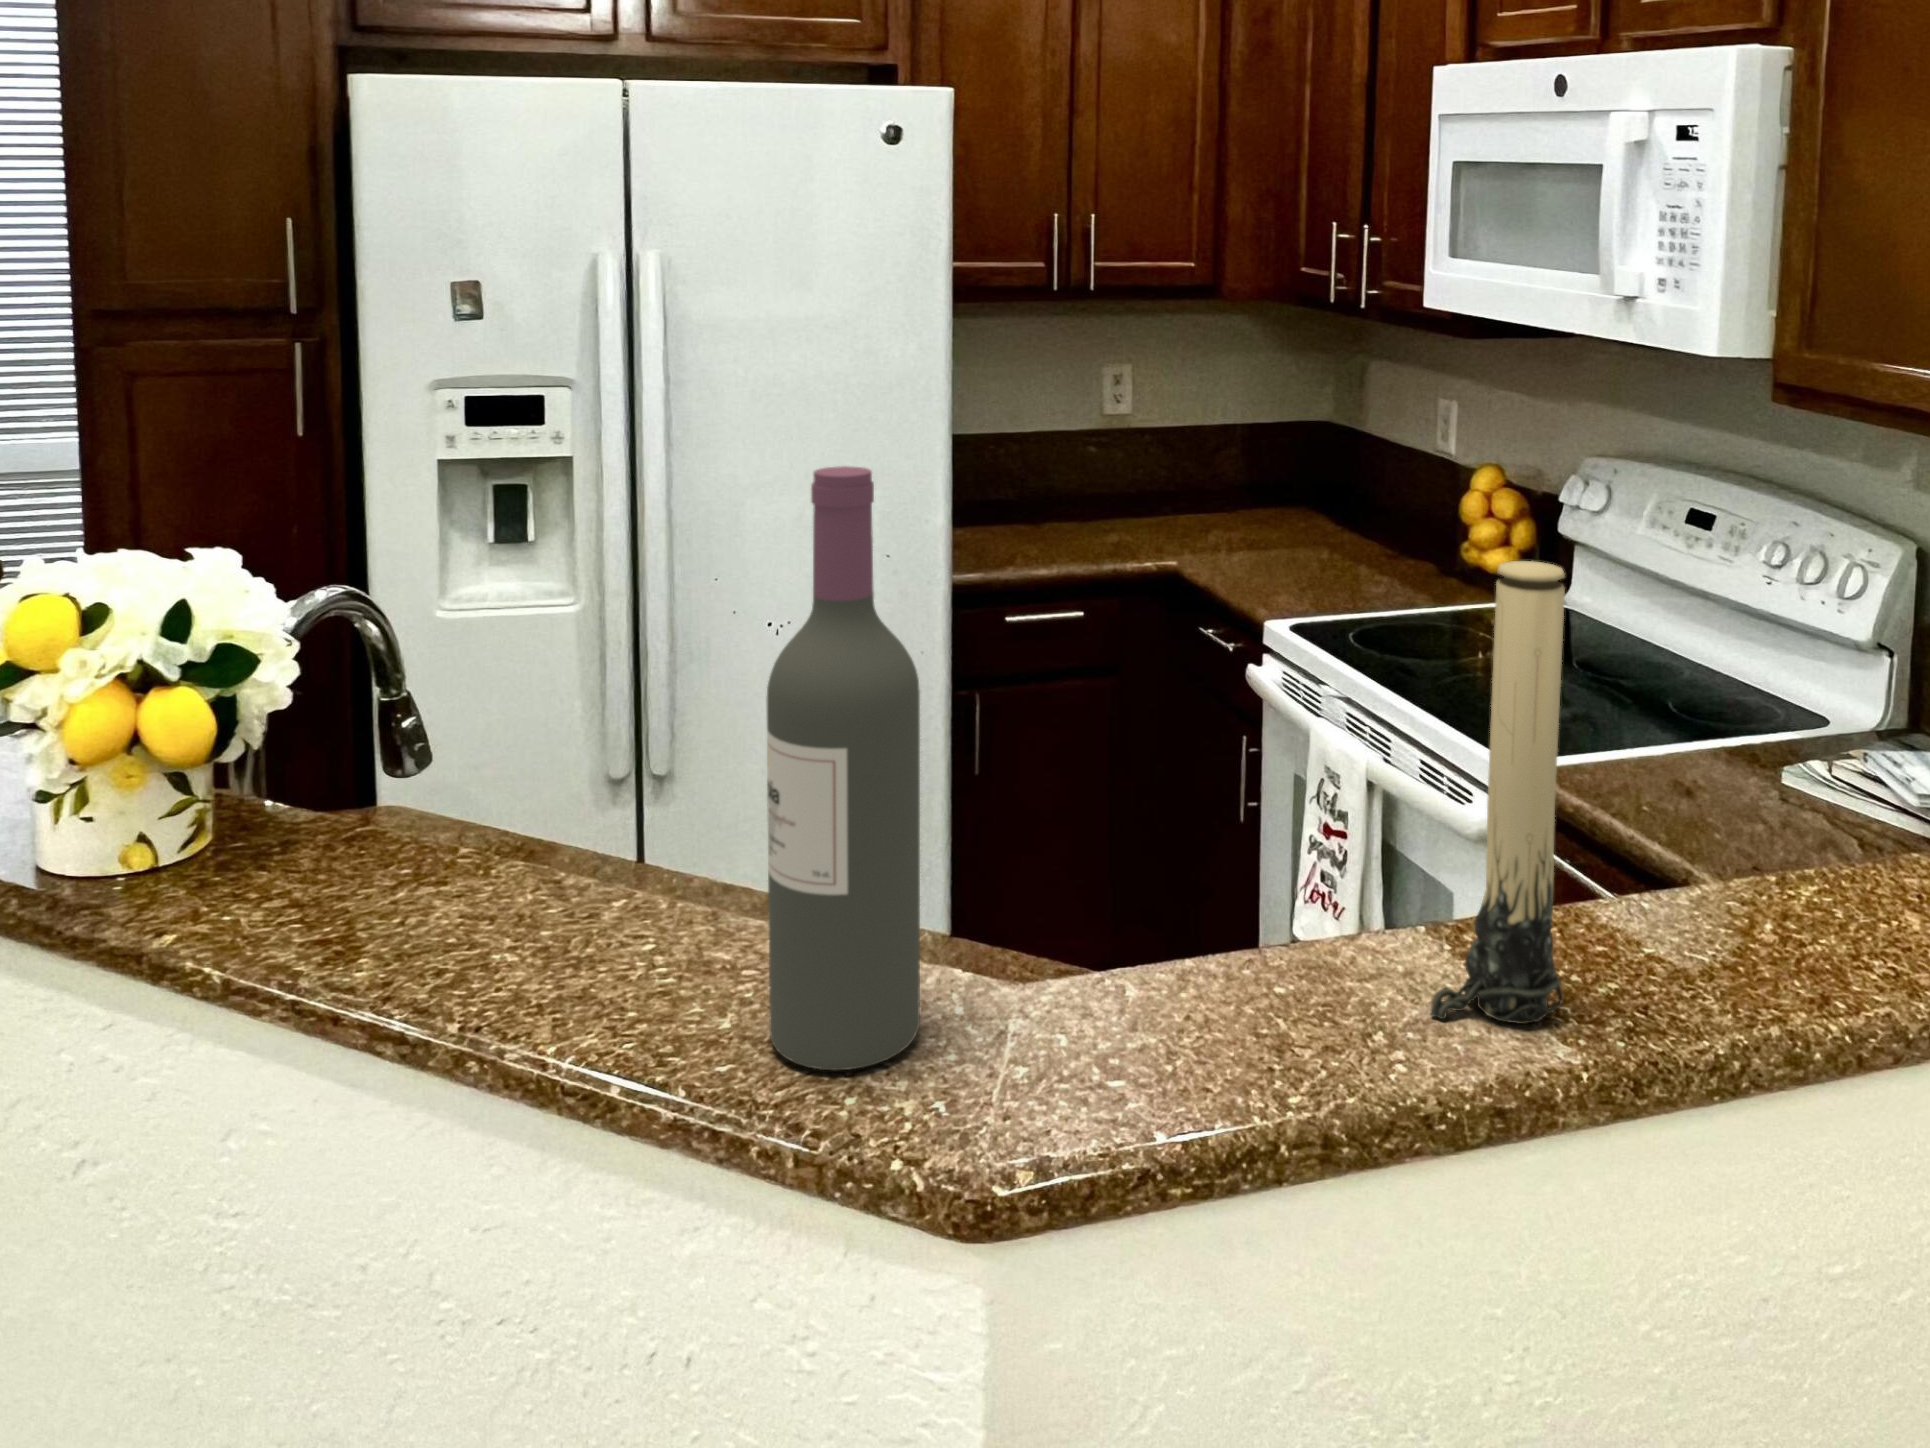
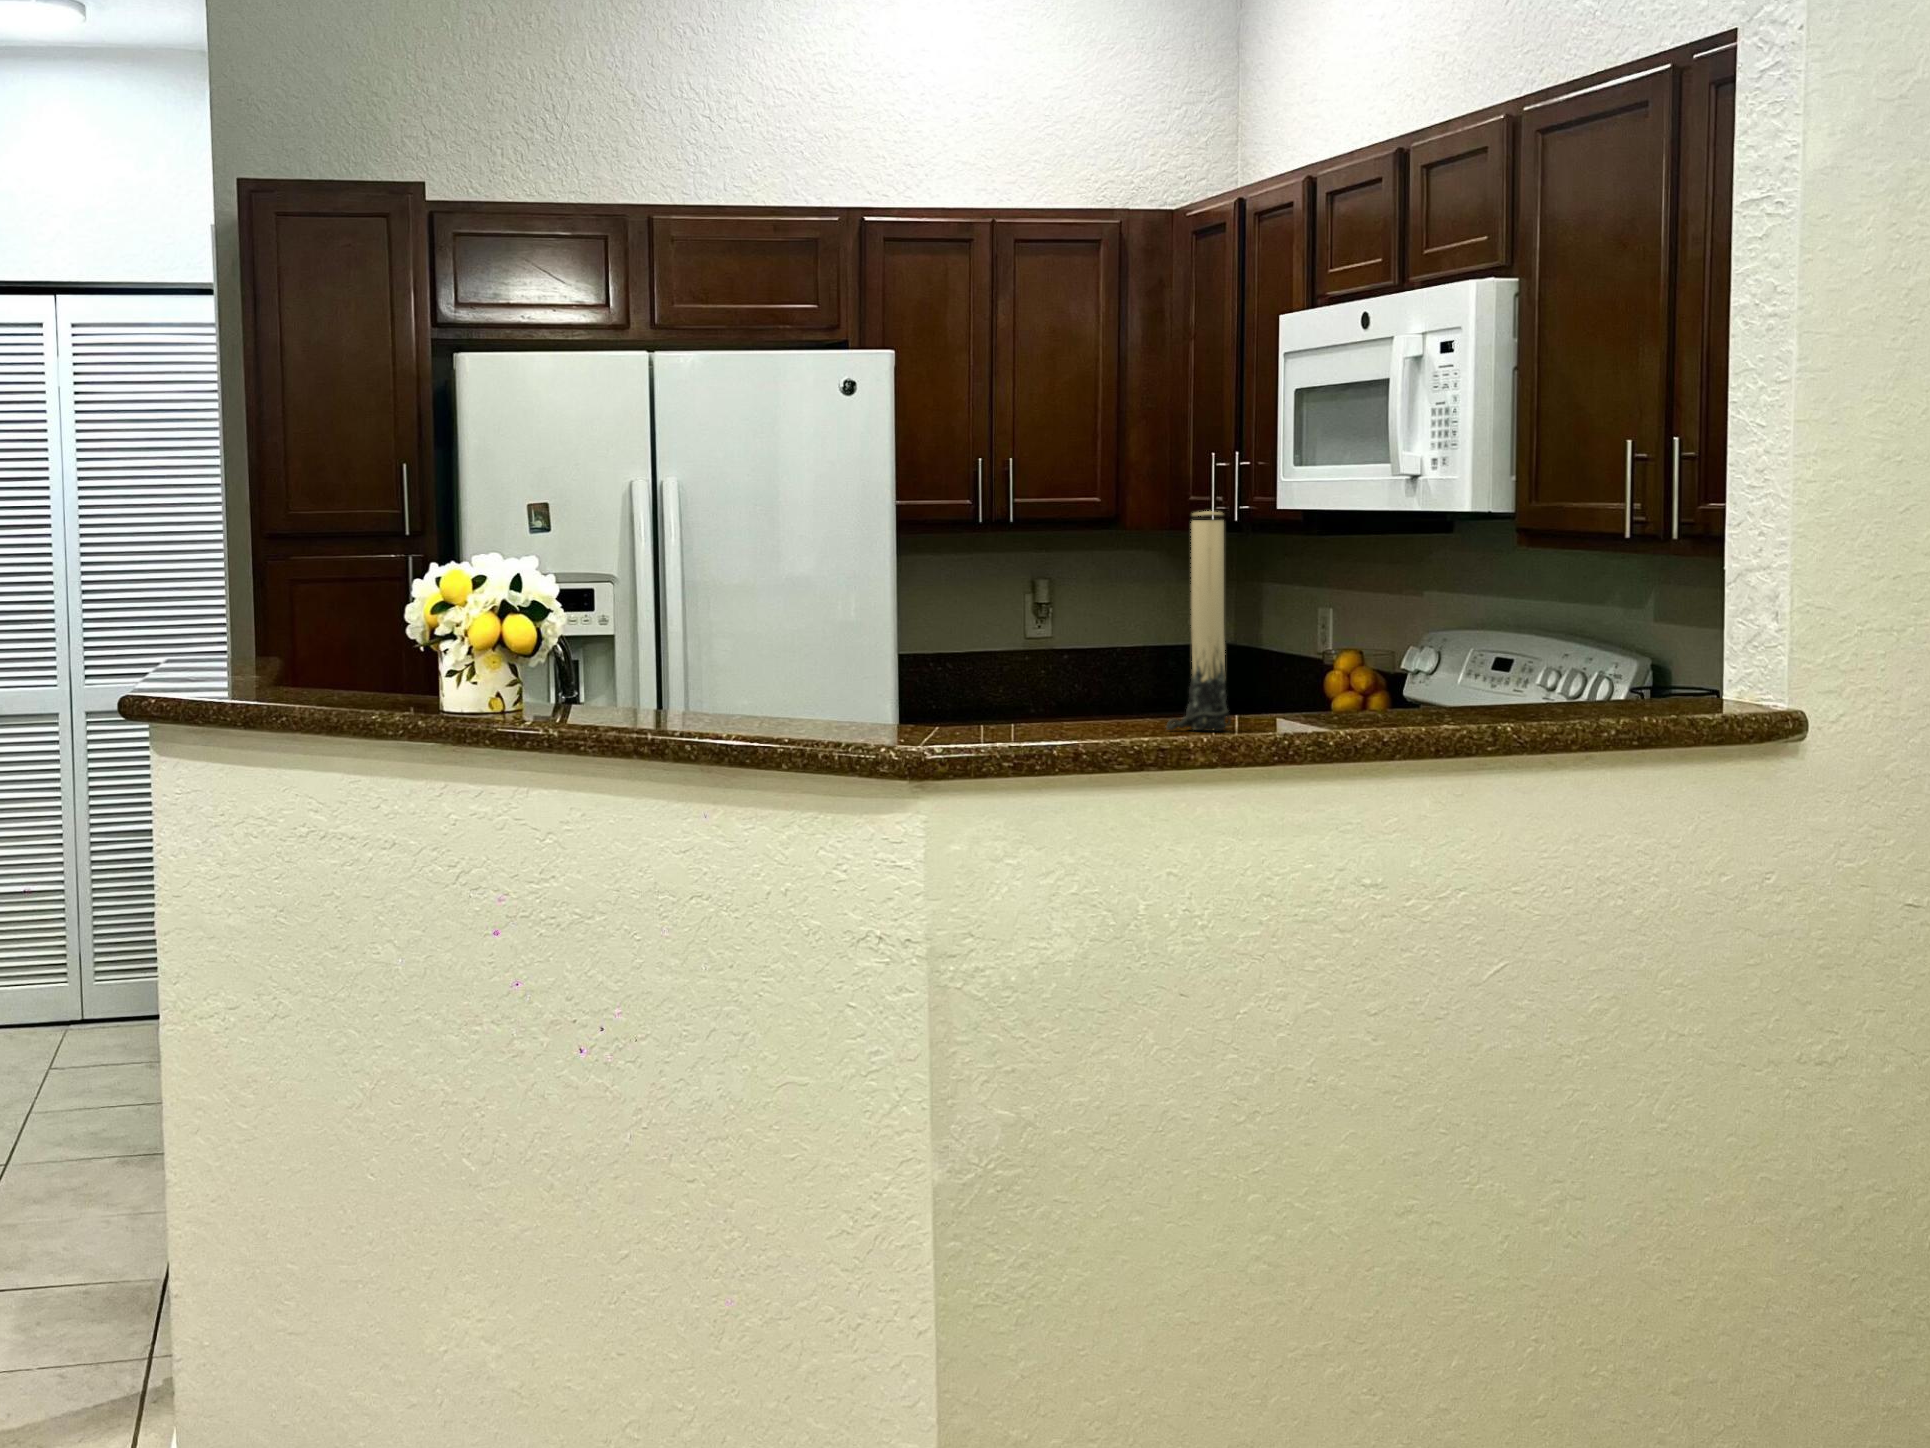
wine bottle: present [766,466,920,1070] -> none [856,468,924,731]

